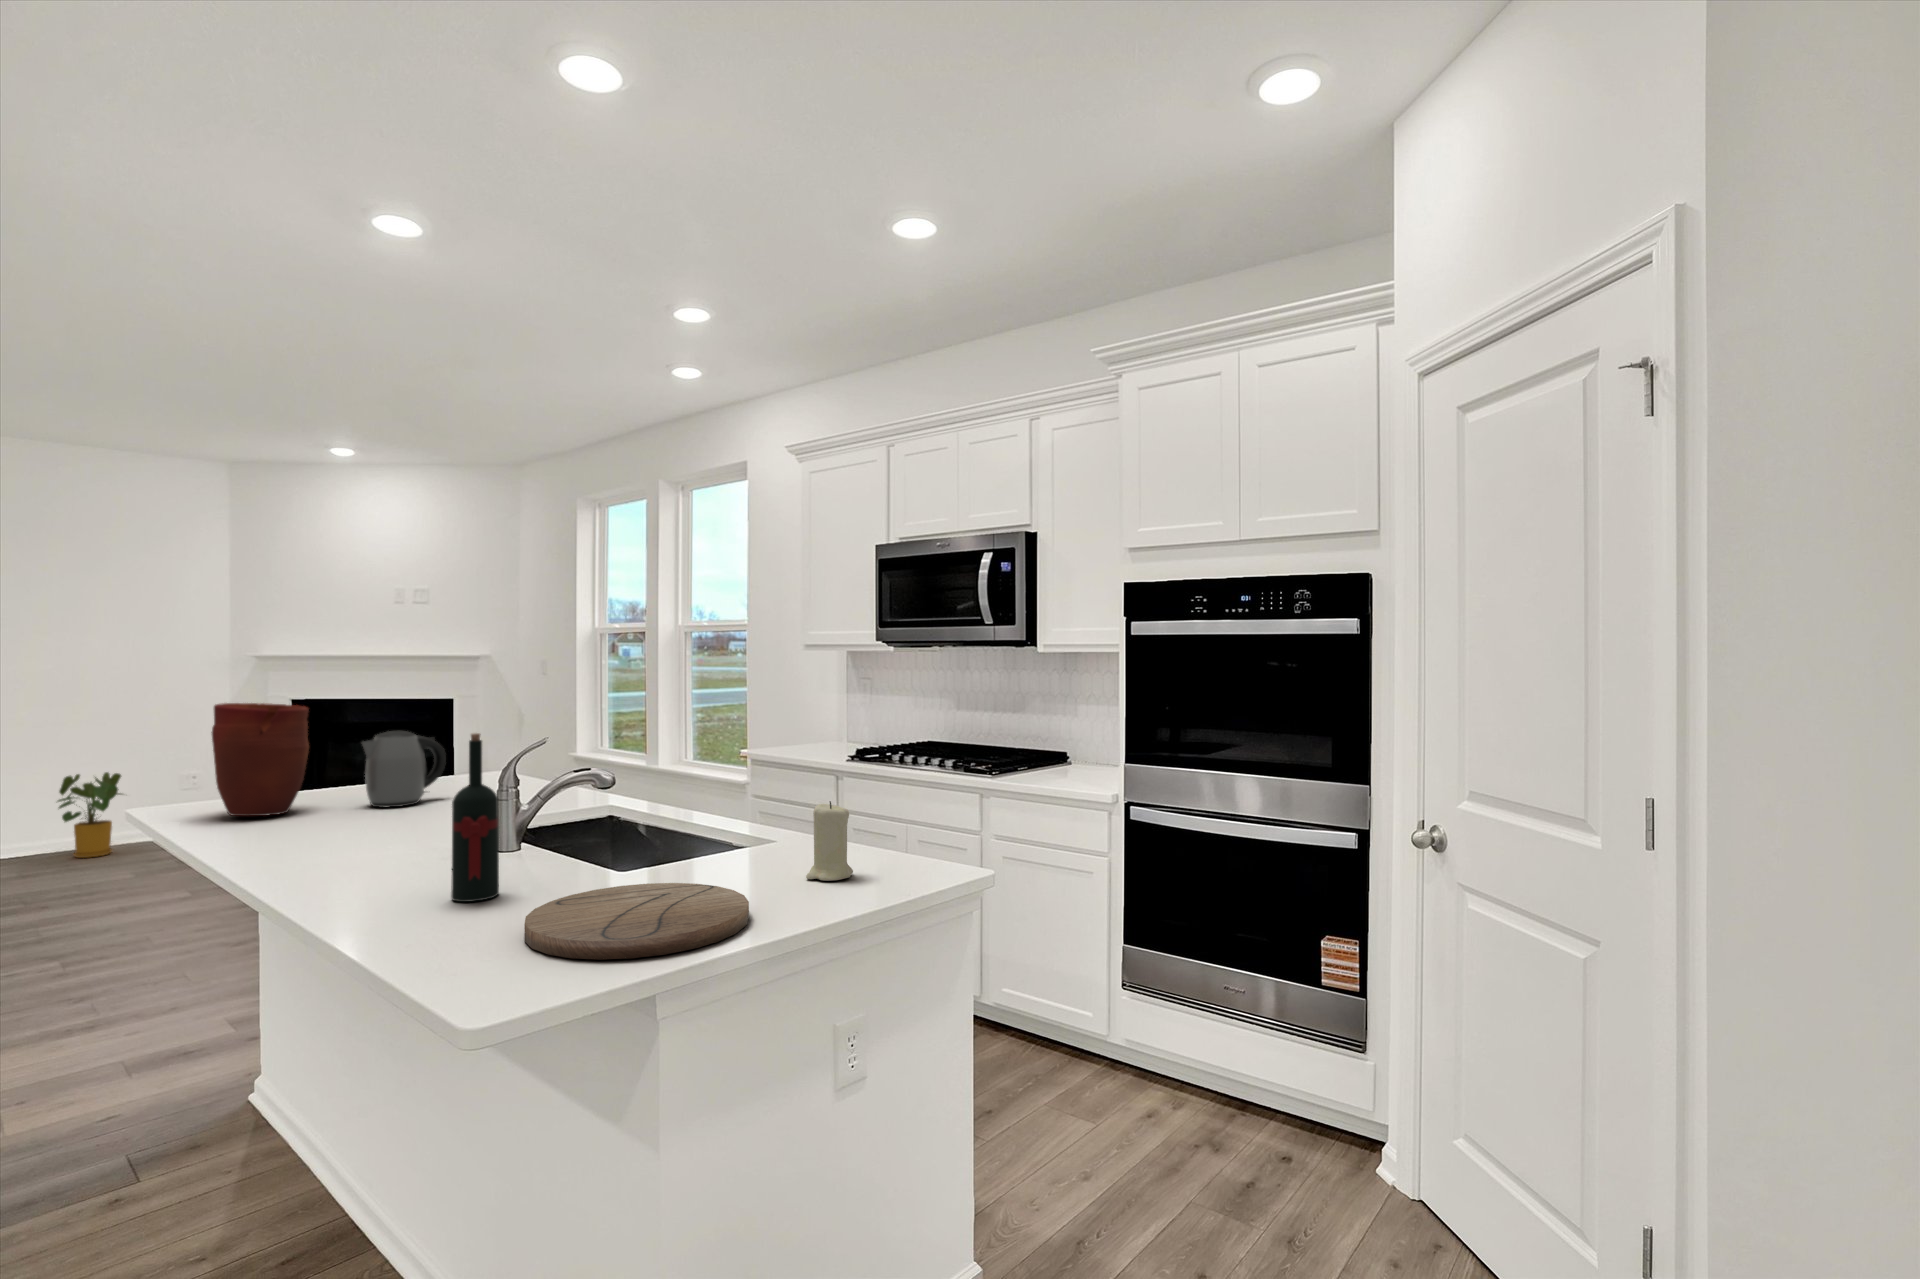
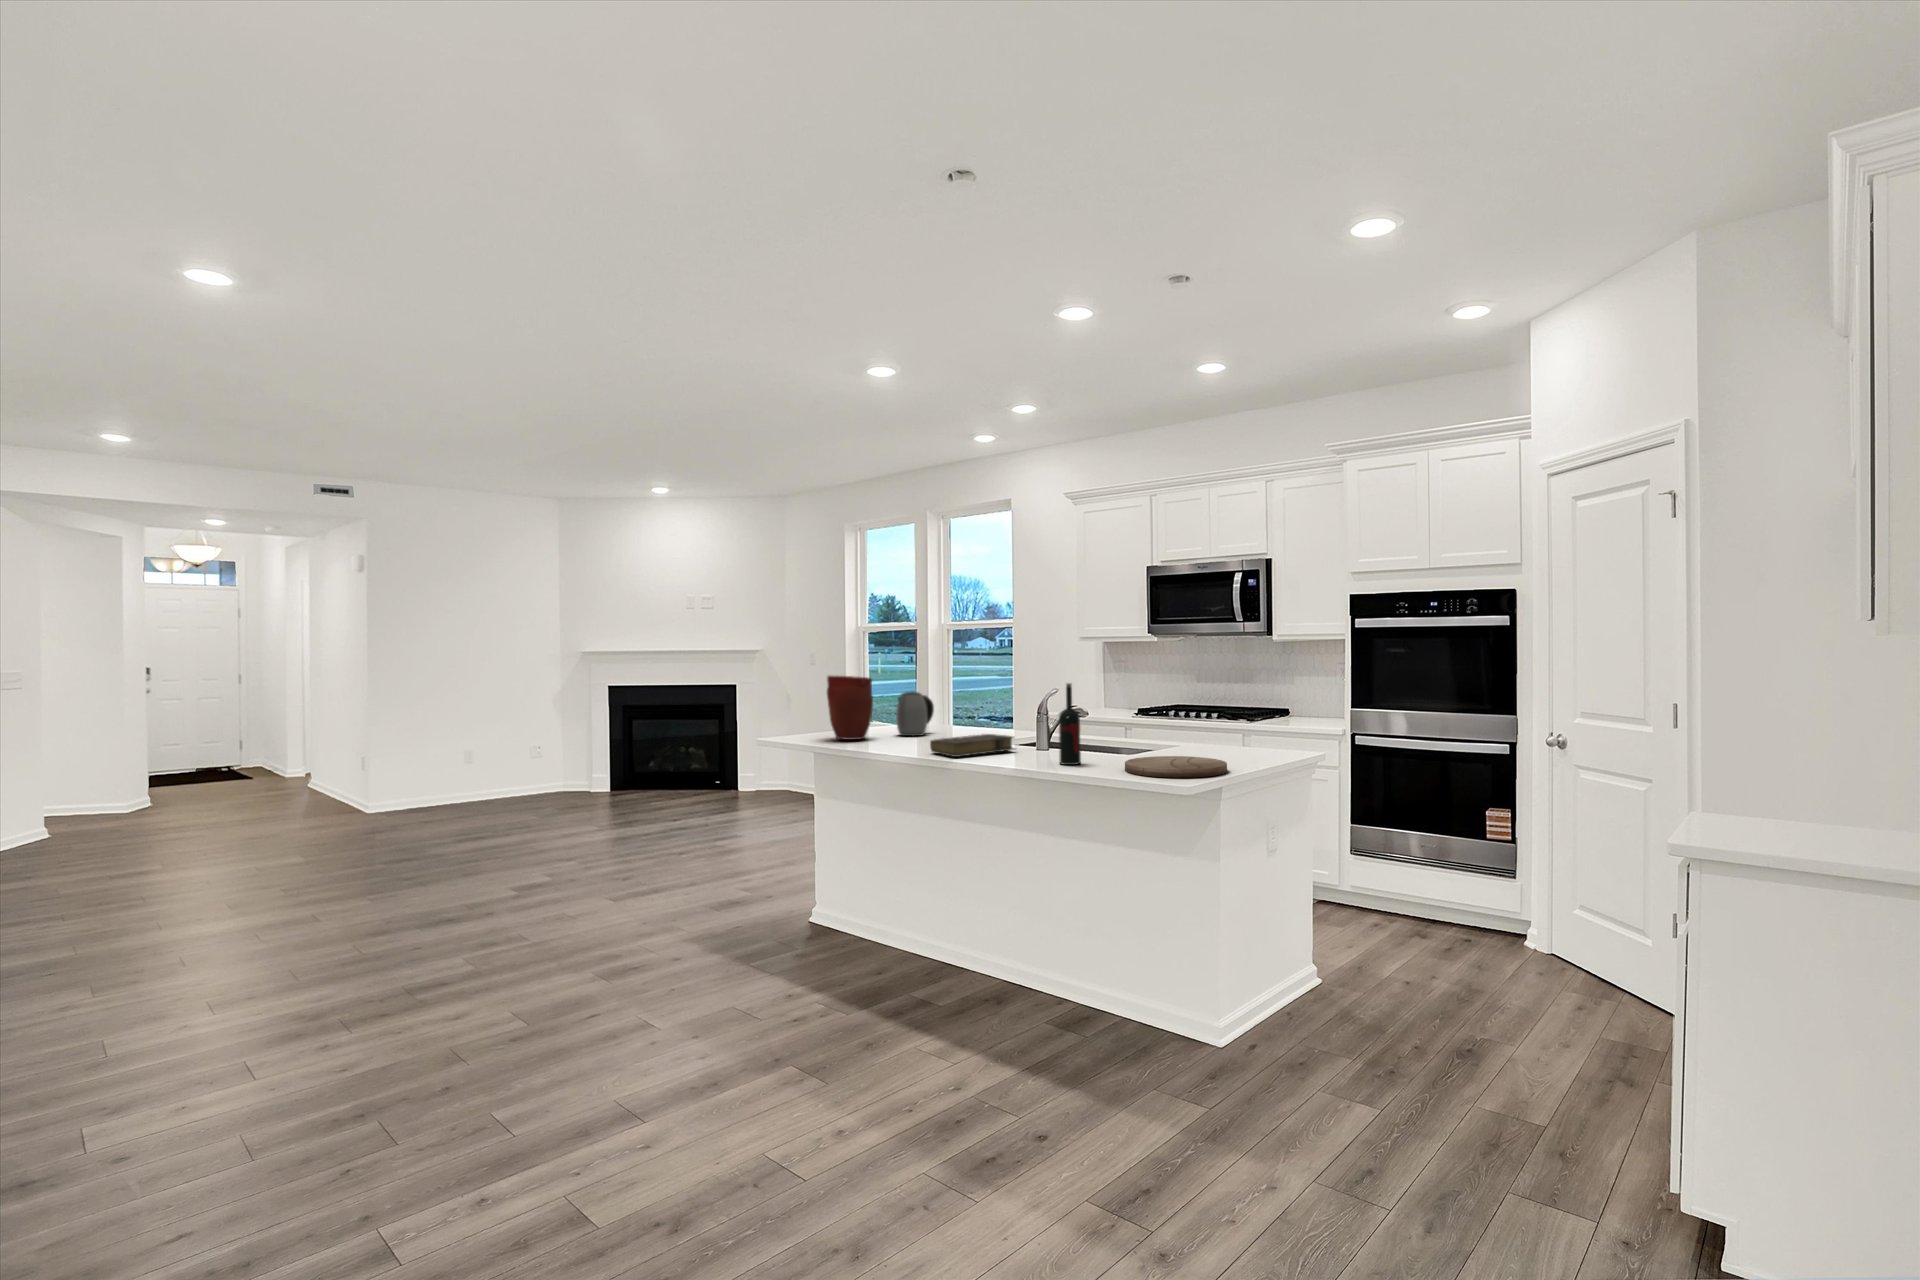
house plant: present [58,772,122,858] -> none [489,739,538,801]
candle: present [806,801,853,881] -> none [1223,718,1247,758]
book: none [290,816,459,872] -> present [930,734,1015,757]

